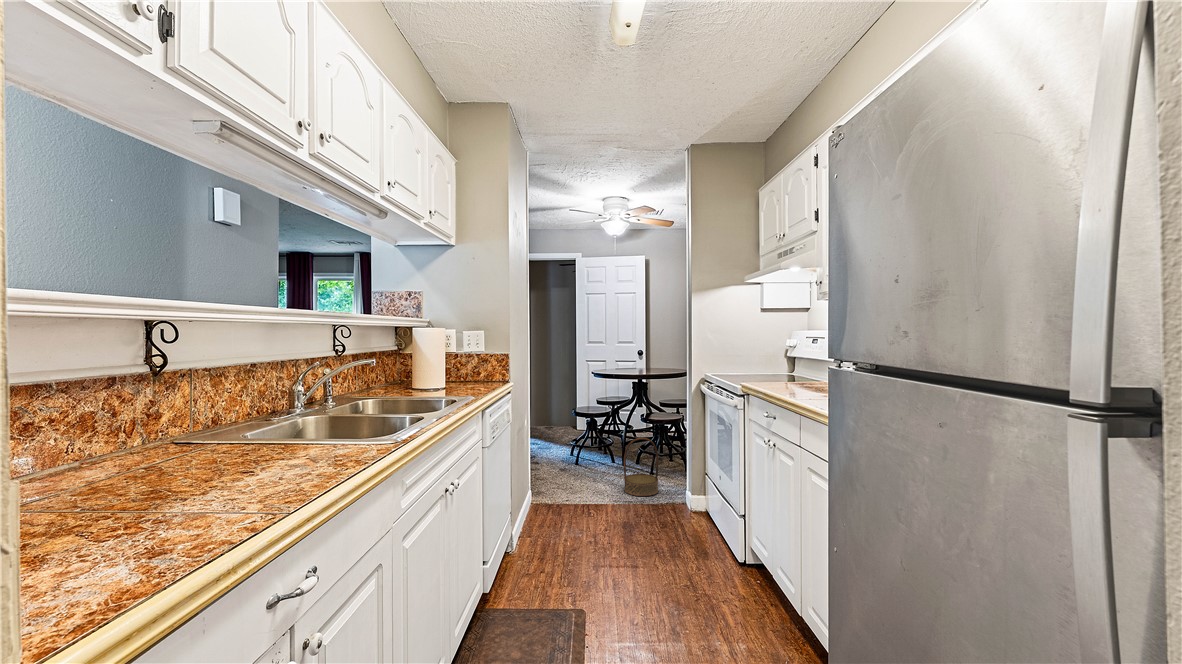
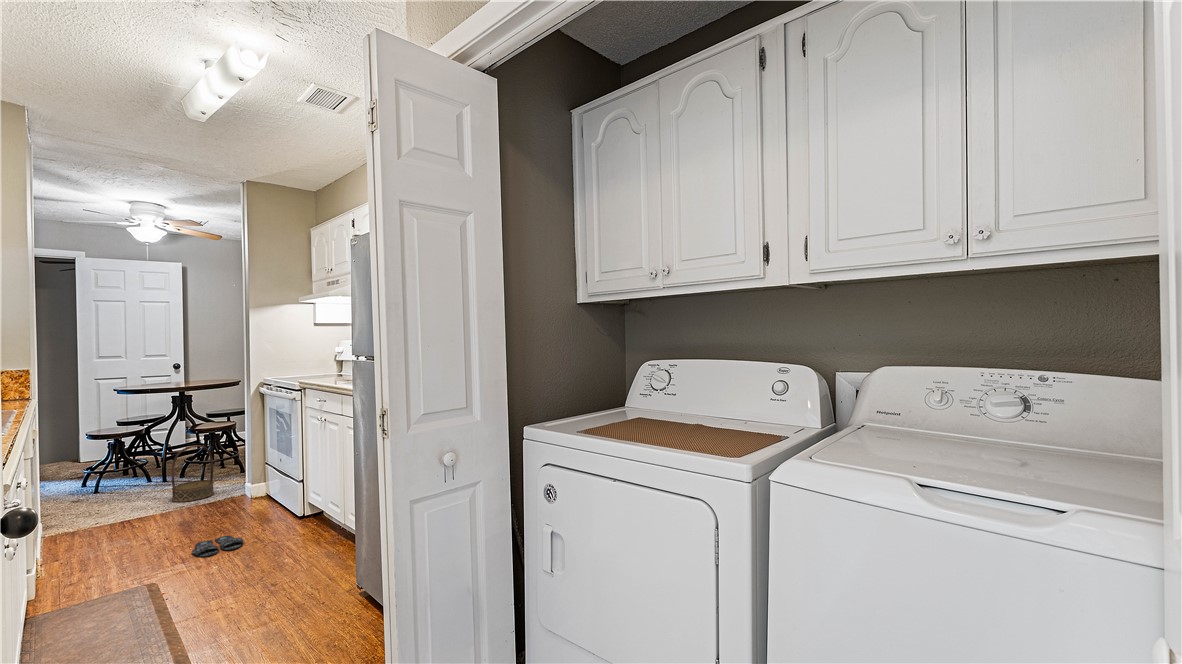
slippers: none [623,563,674,593] -> present [192,536,243,557]

